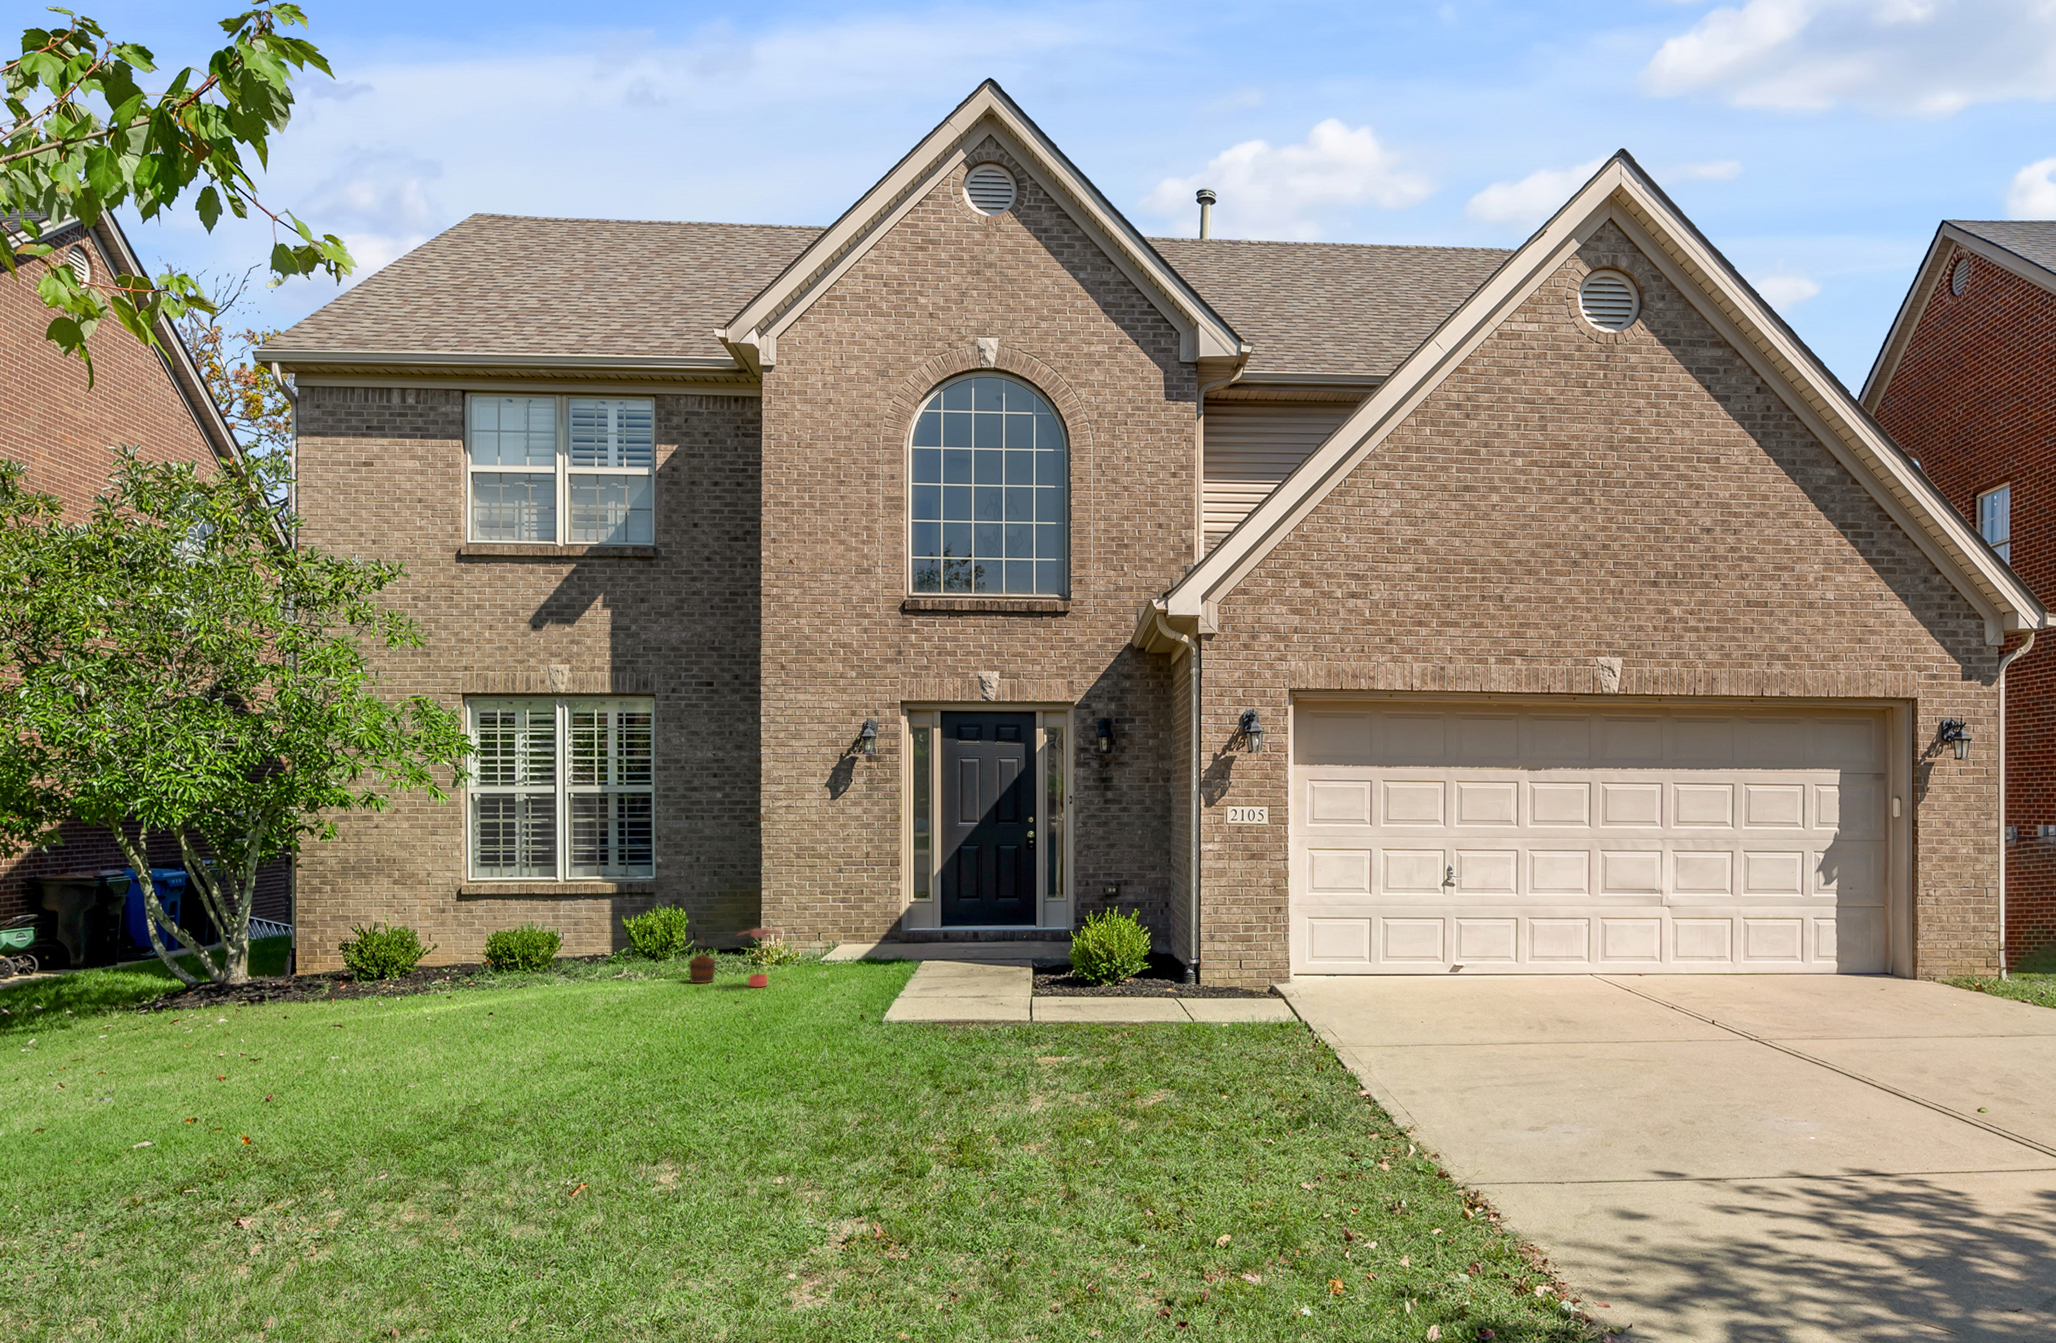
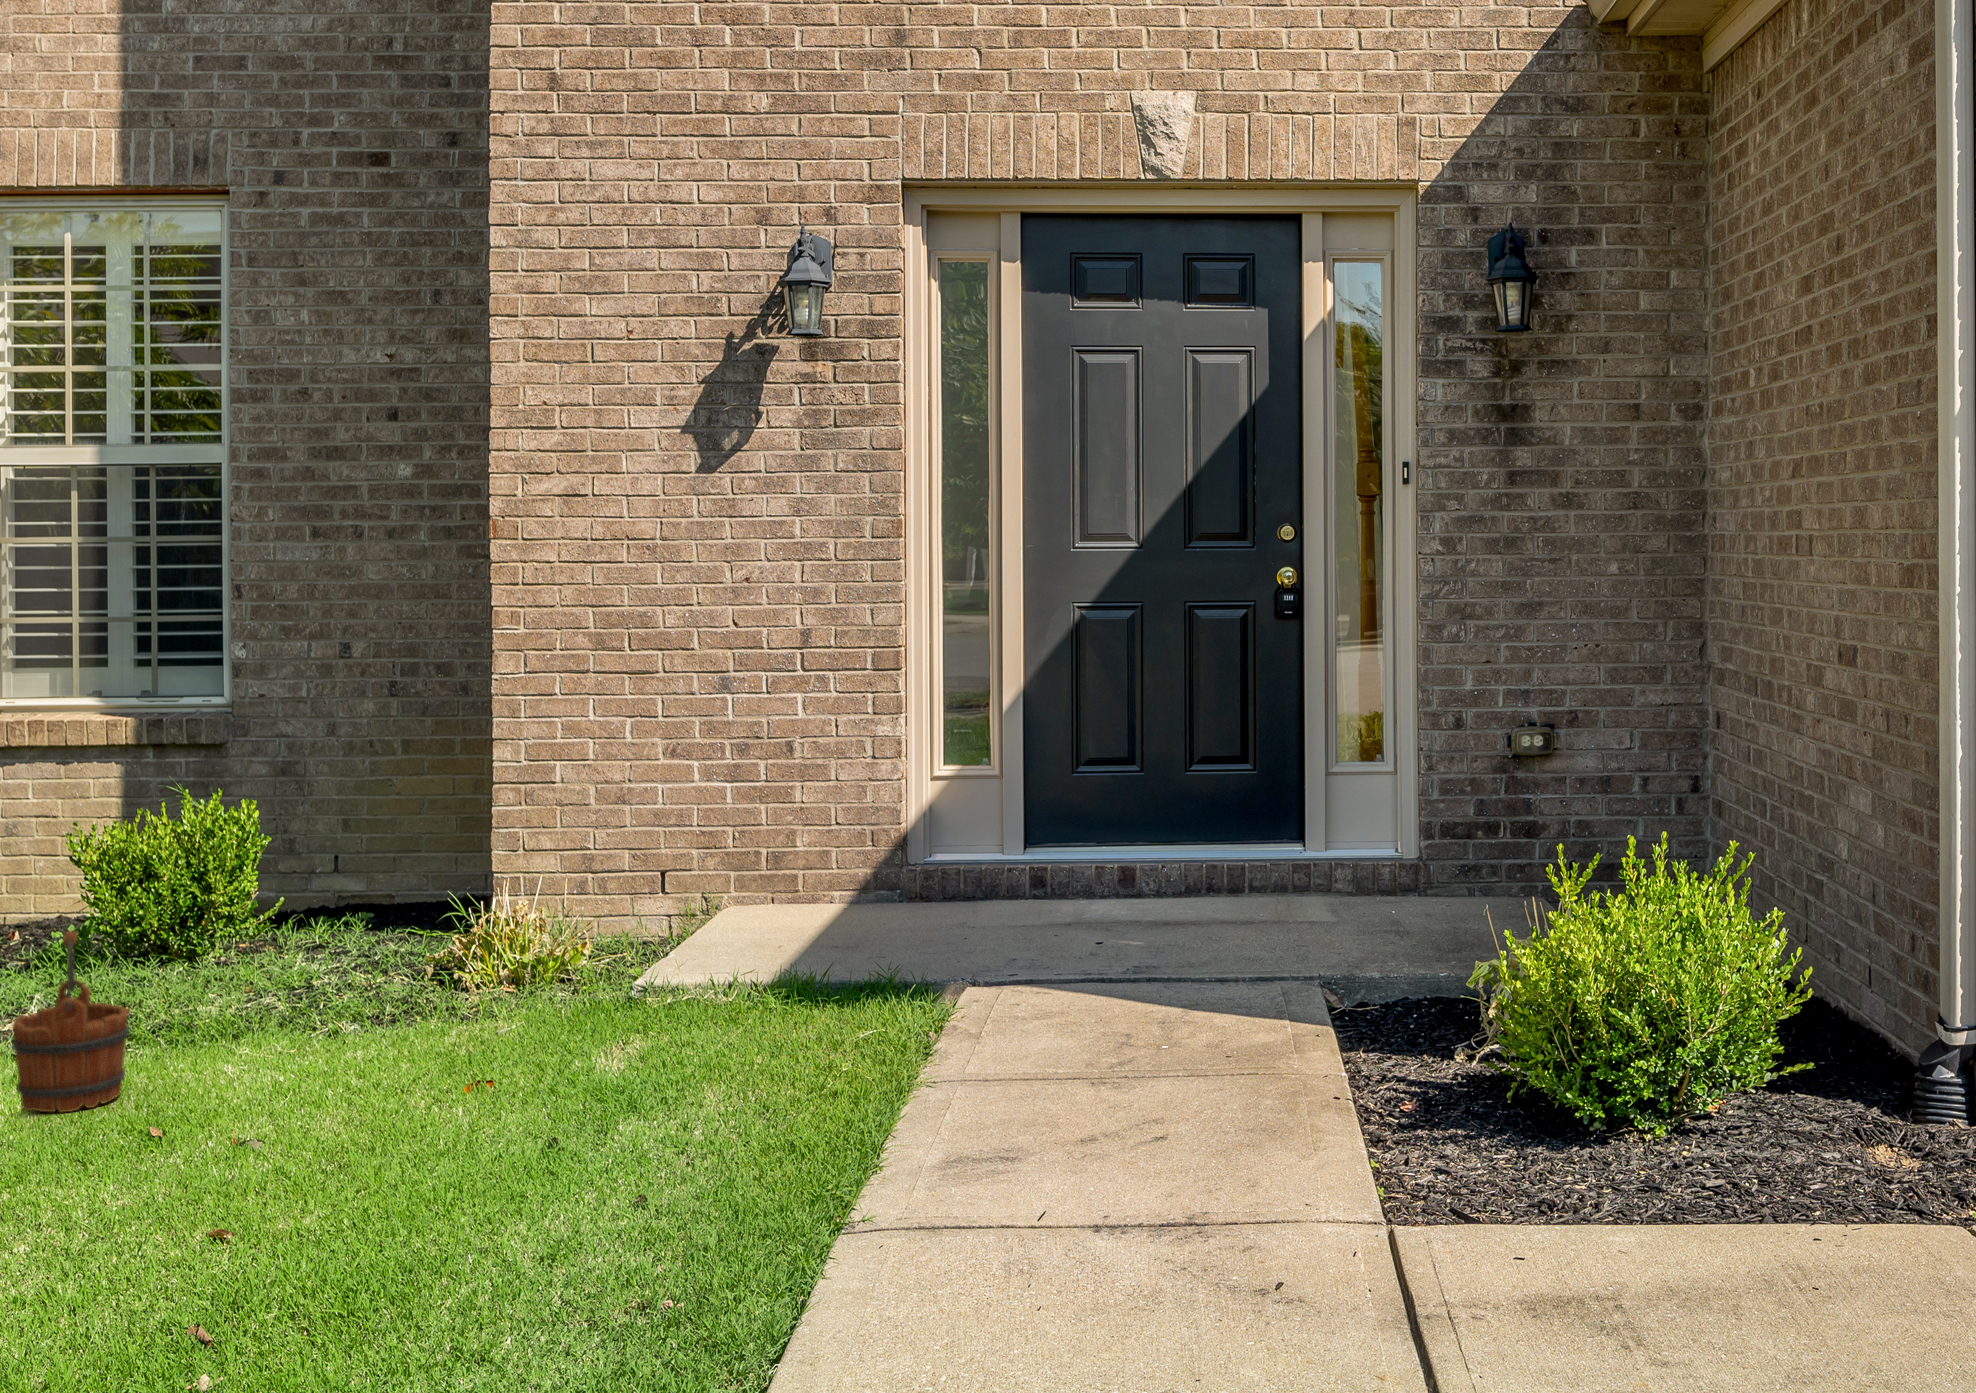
potted plant: present [738,928,780,987] -> none [160,900,357,1143]

